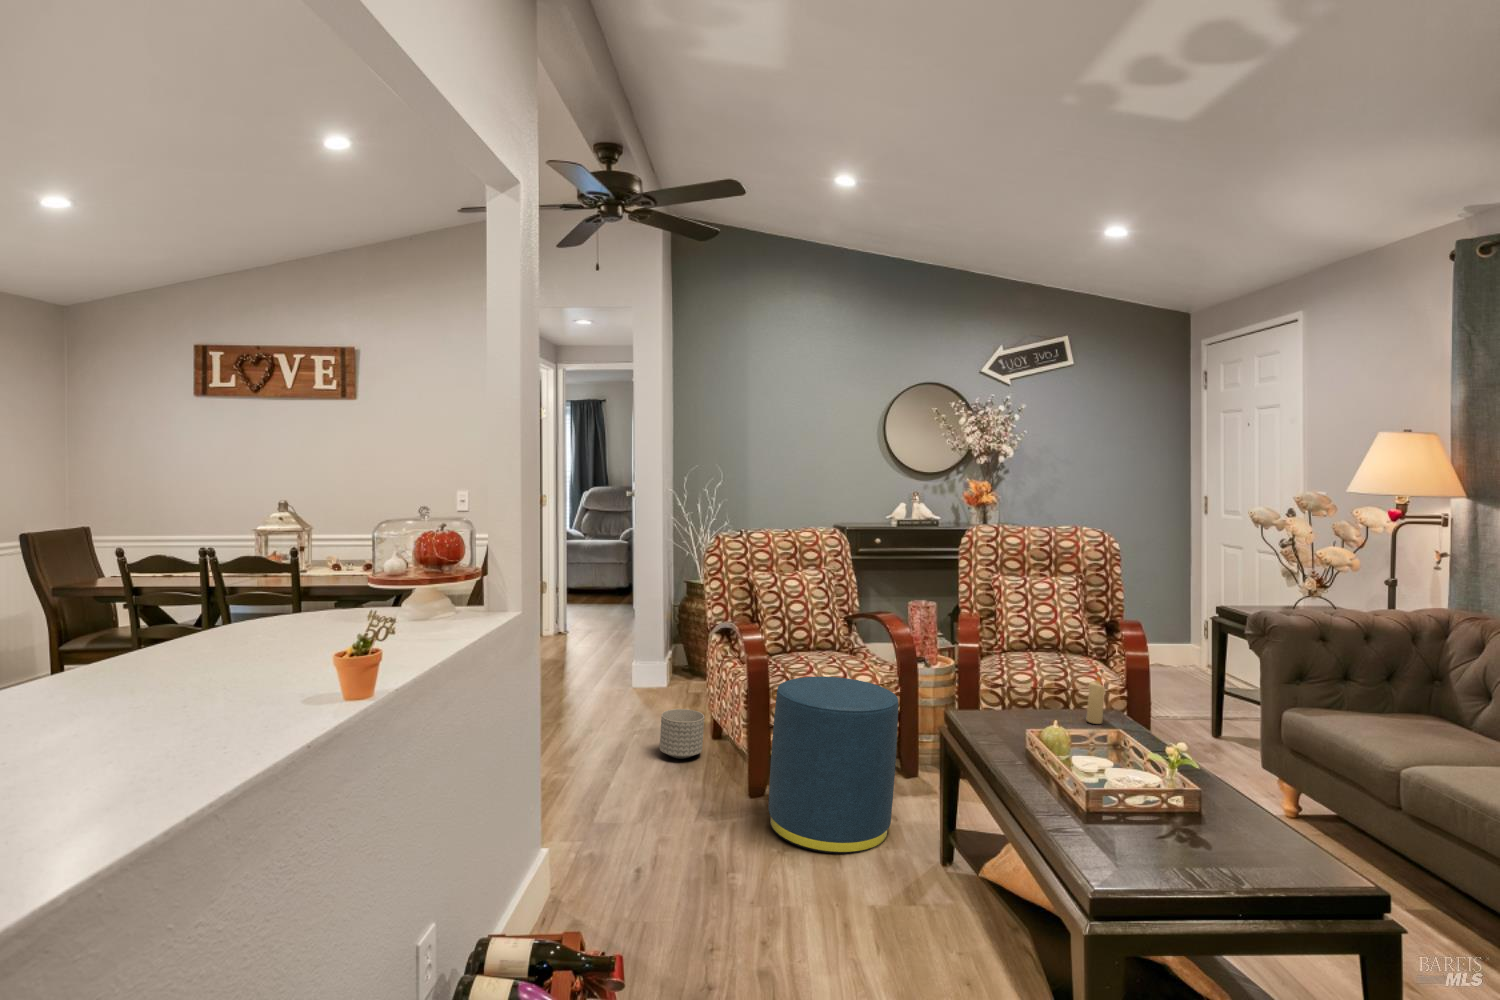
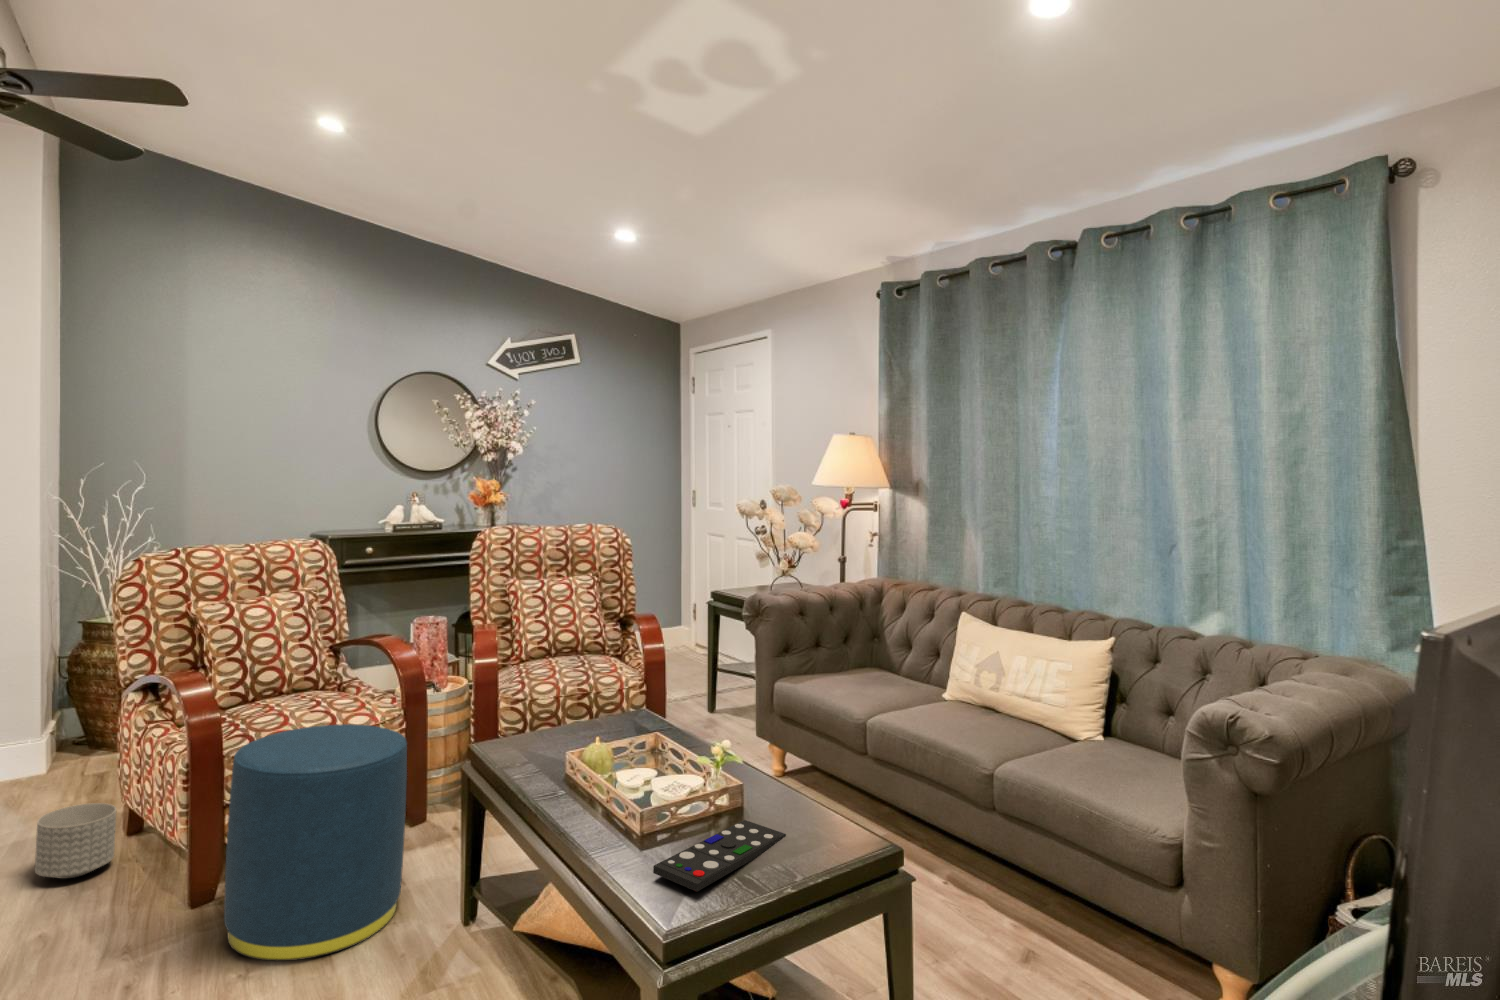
candle: present [1087,677,1105,724] -> none [620,678,638,730]
remote control: none [1094,821,1242,863] -> present [653,820,786,892]

